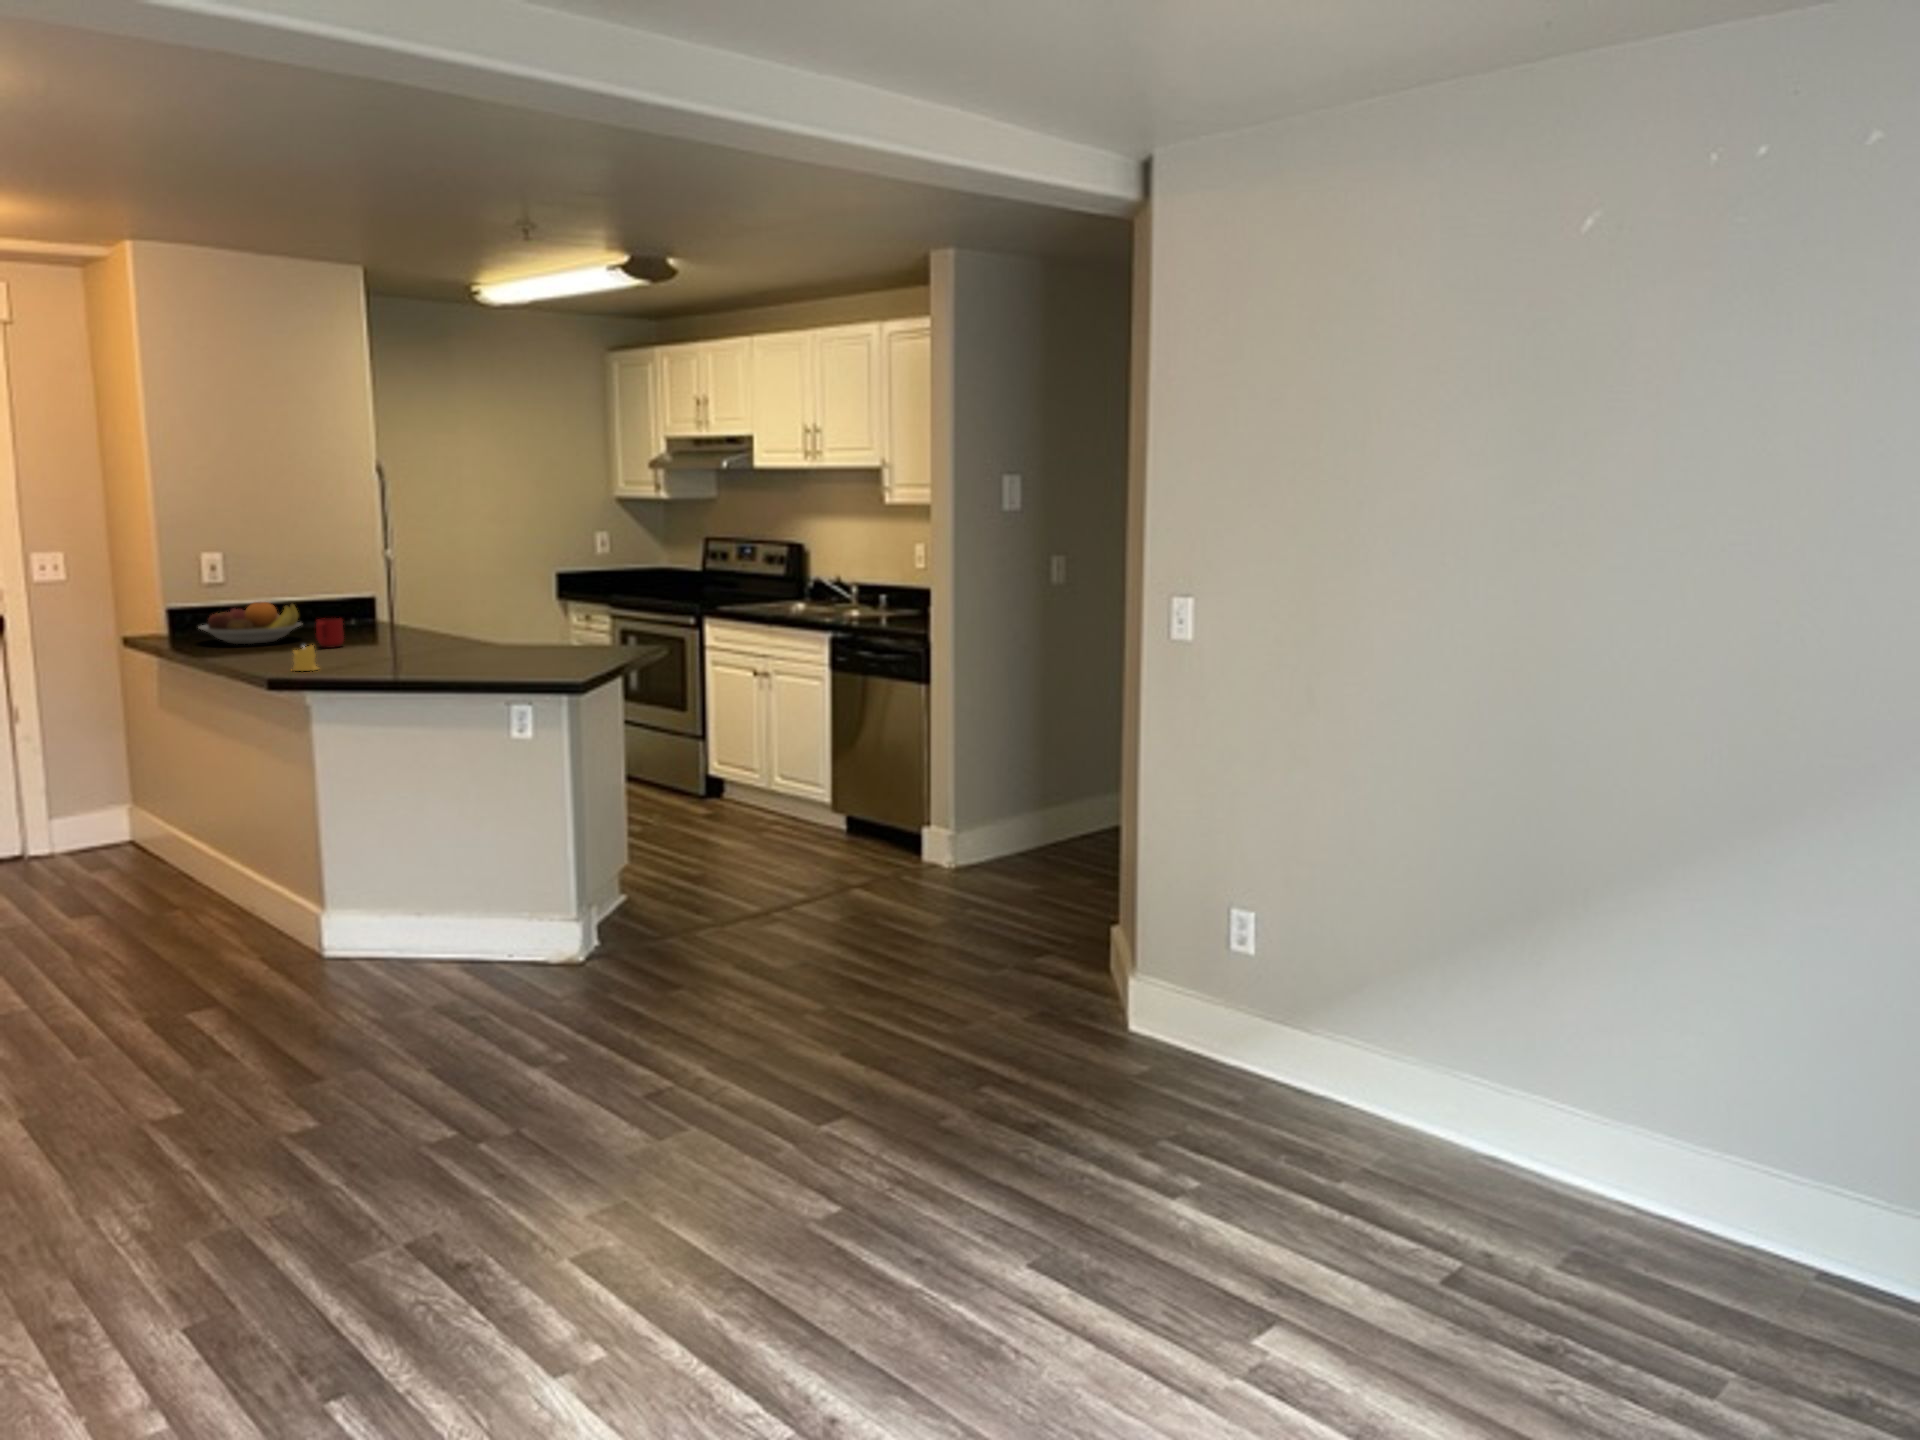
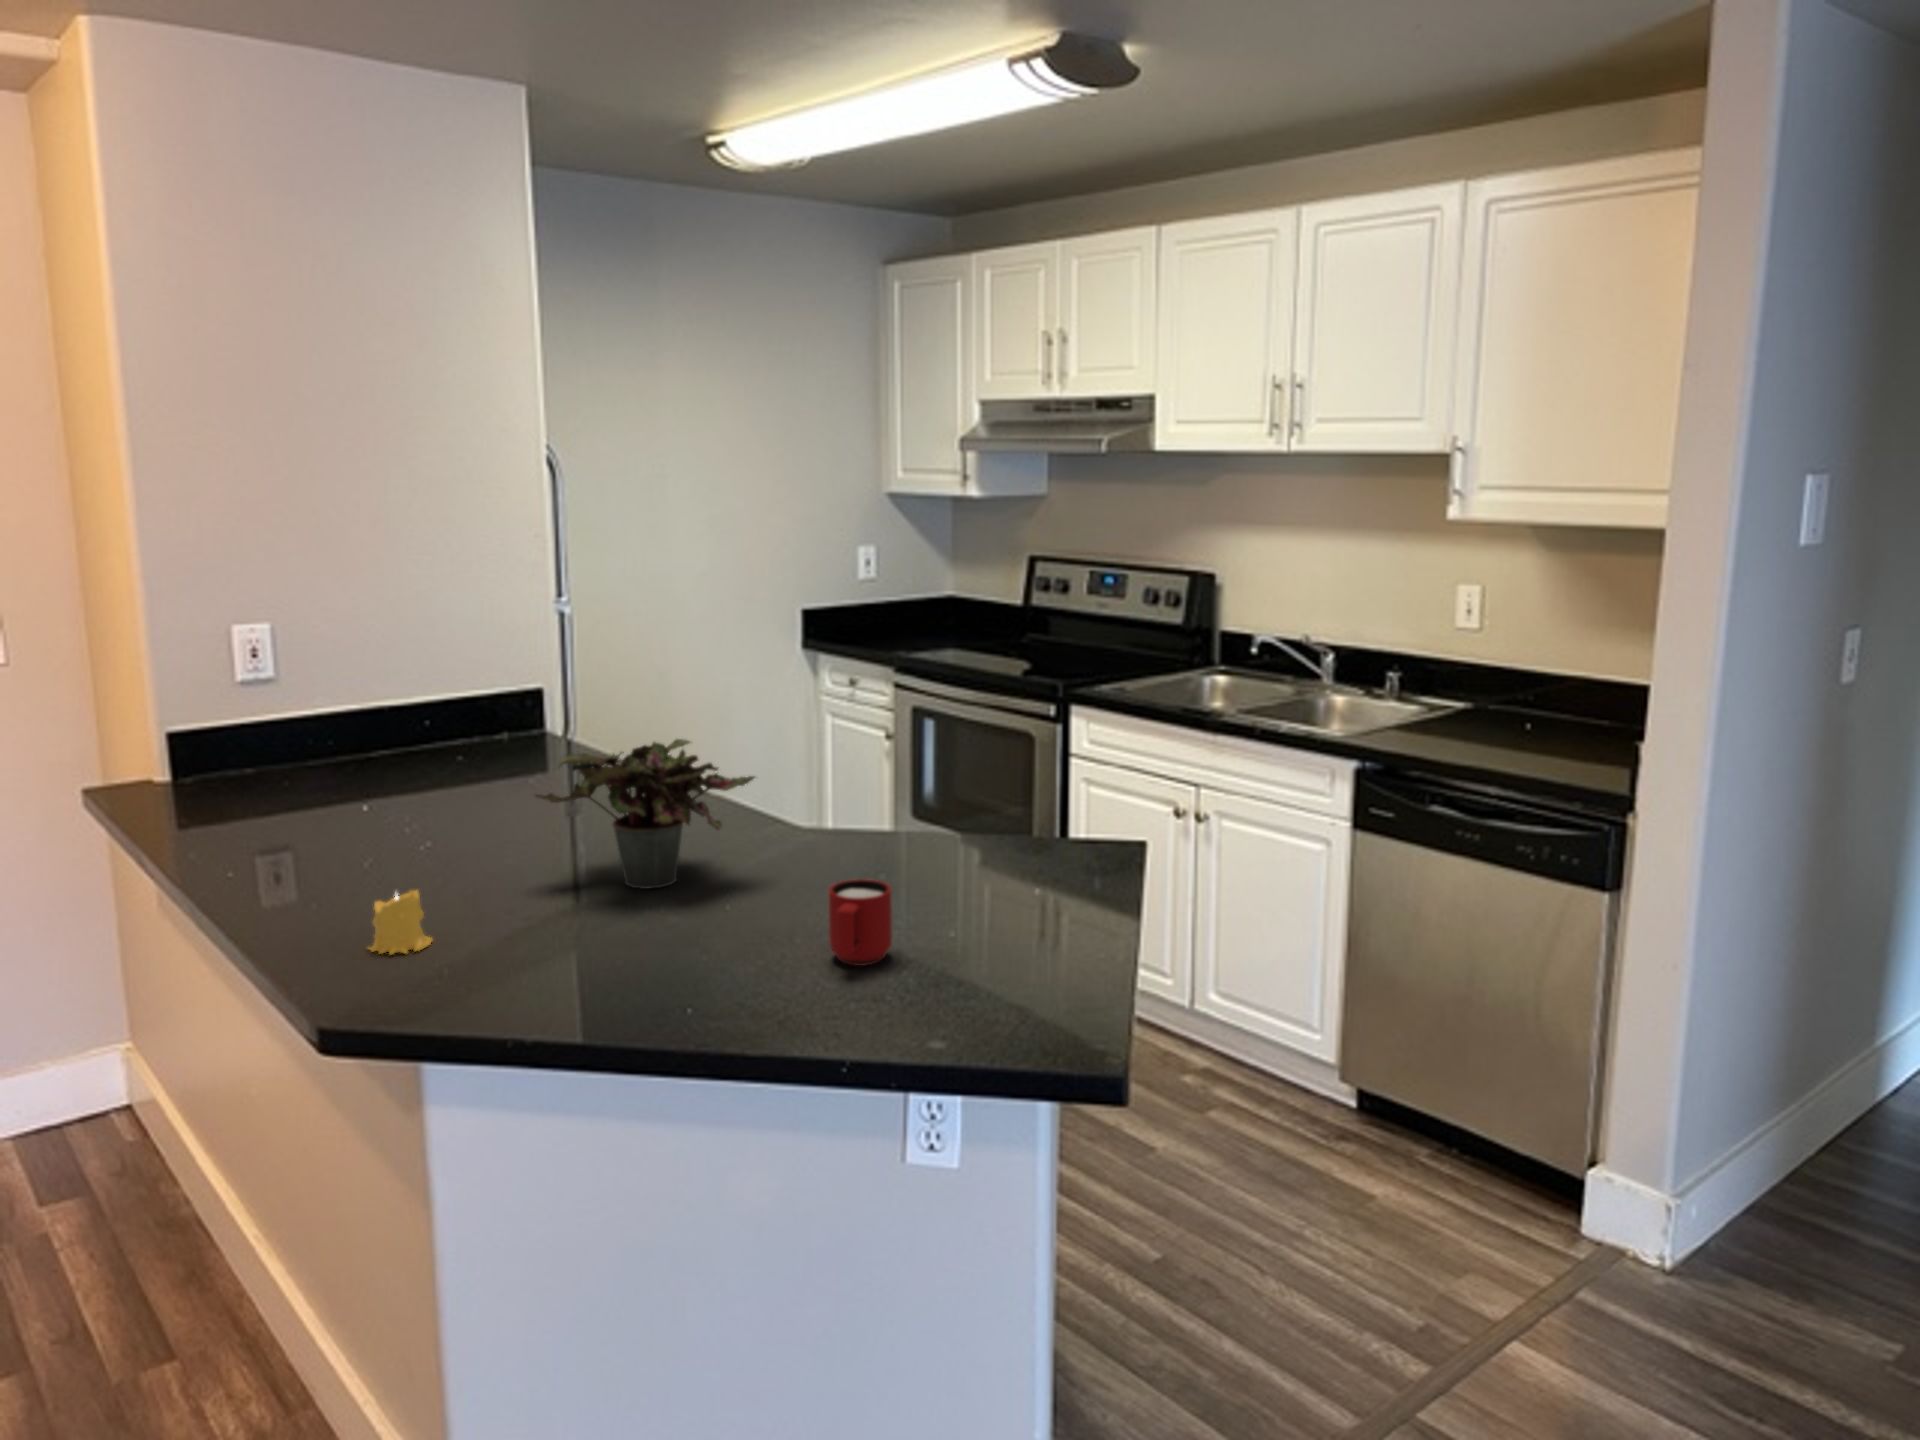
potted plant: none [366,592,476,658] -> present [535,739,755,889]
fruit bowl: present [199,602,301,644] -> none [214,728,411,813]
mug: present [316,618,344,648] -> present [829,879,892,966]

